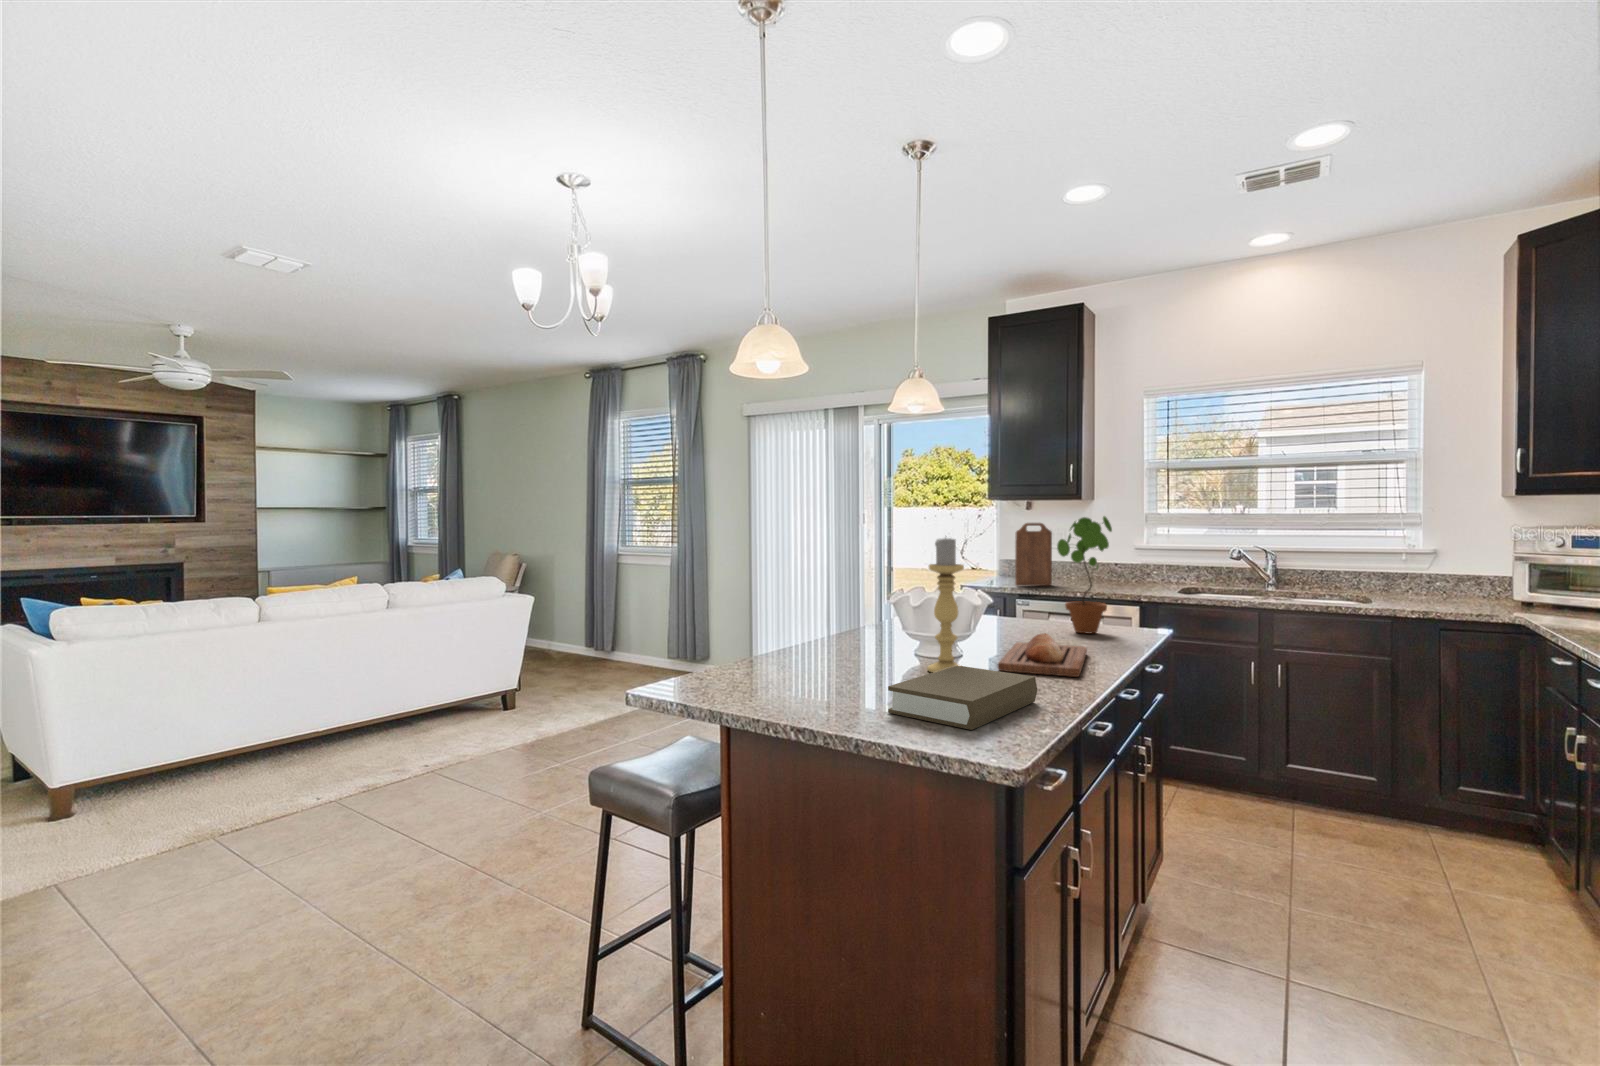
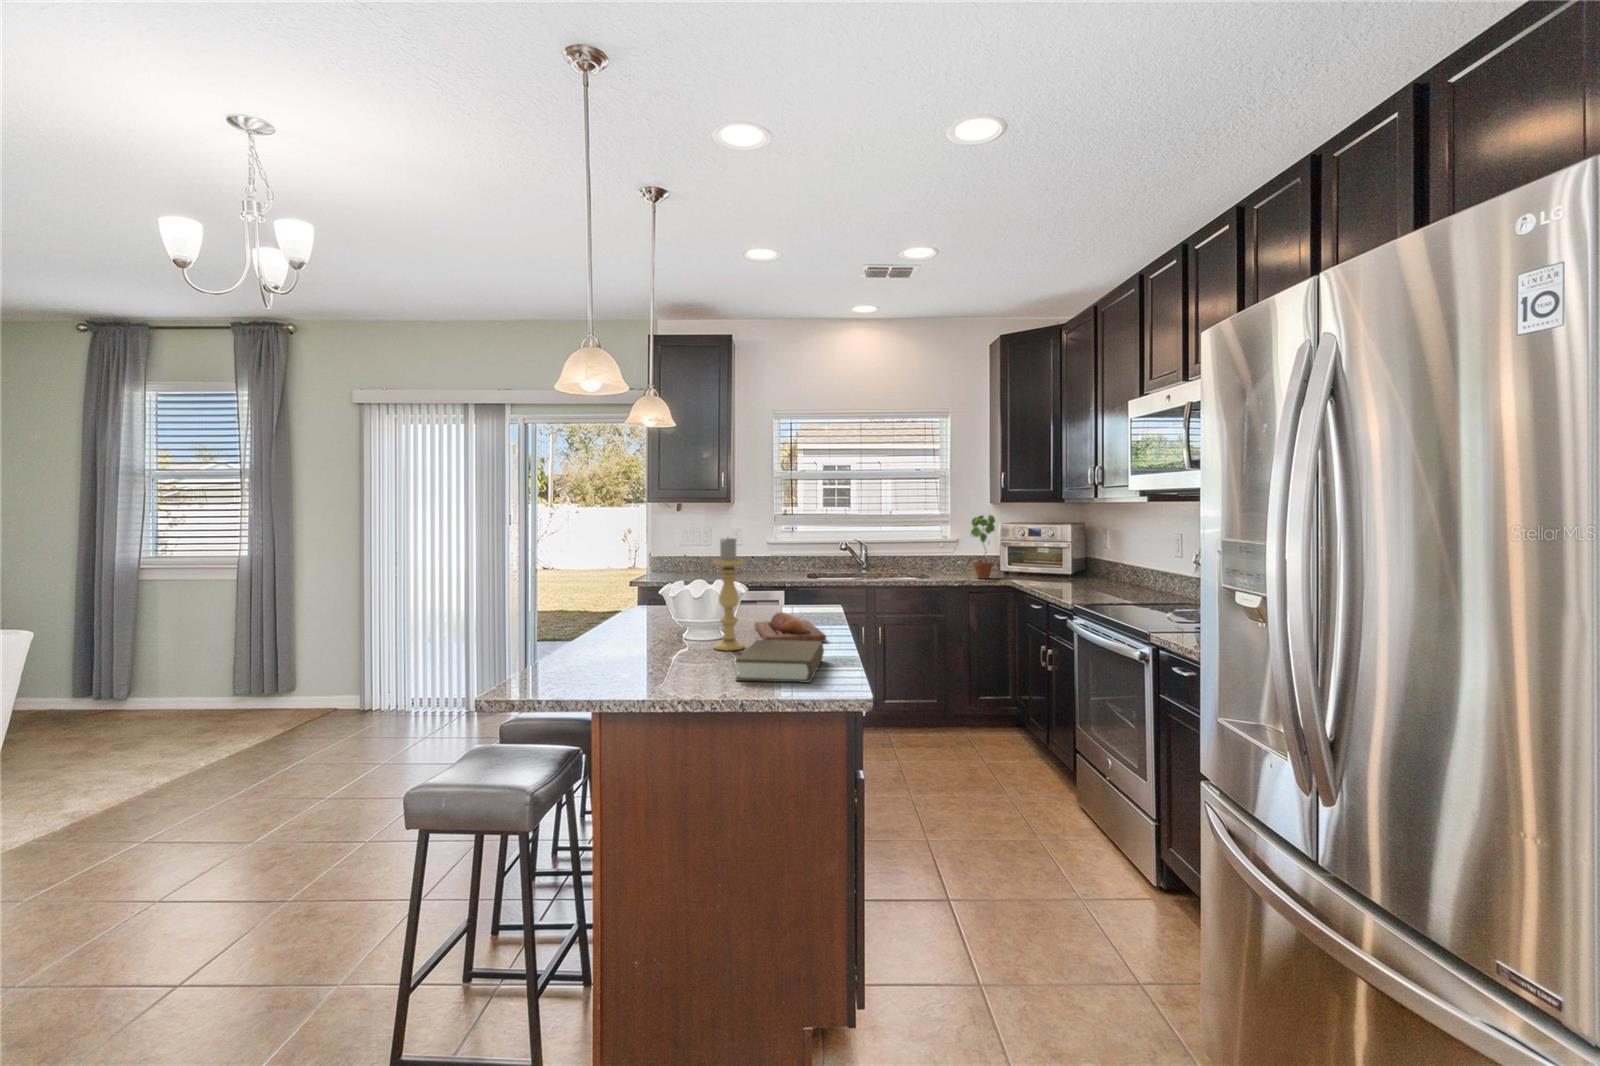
potted plant: present [1057,516,1112,634] -> present [971,515,995,579]
cutting board: present [1015,523,1052,586] -> none [679,523,708,579]

